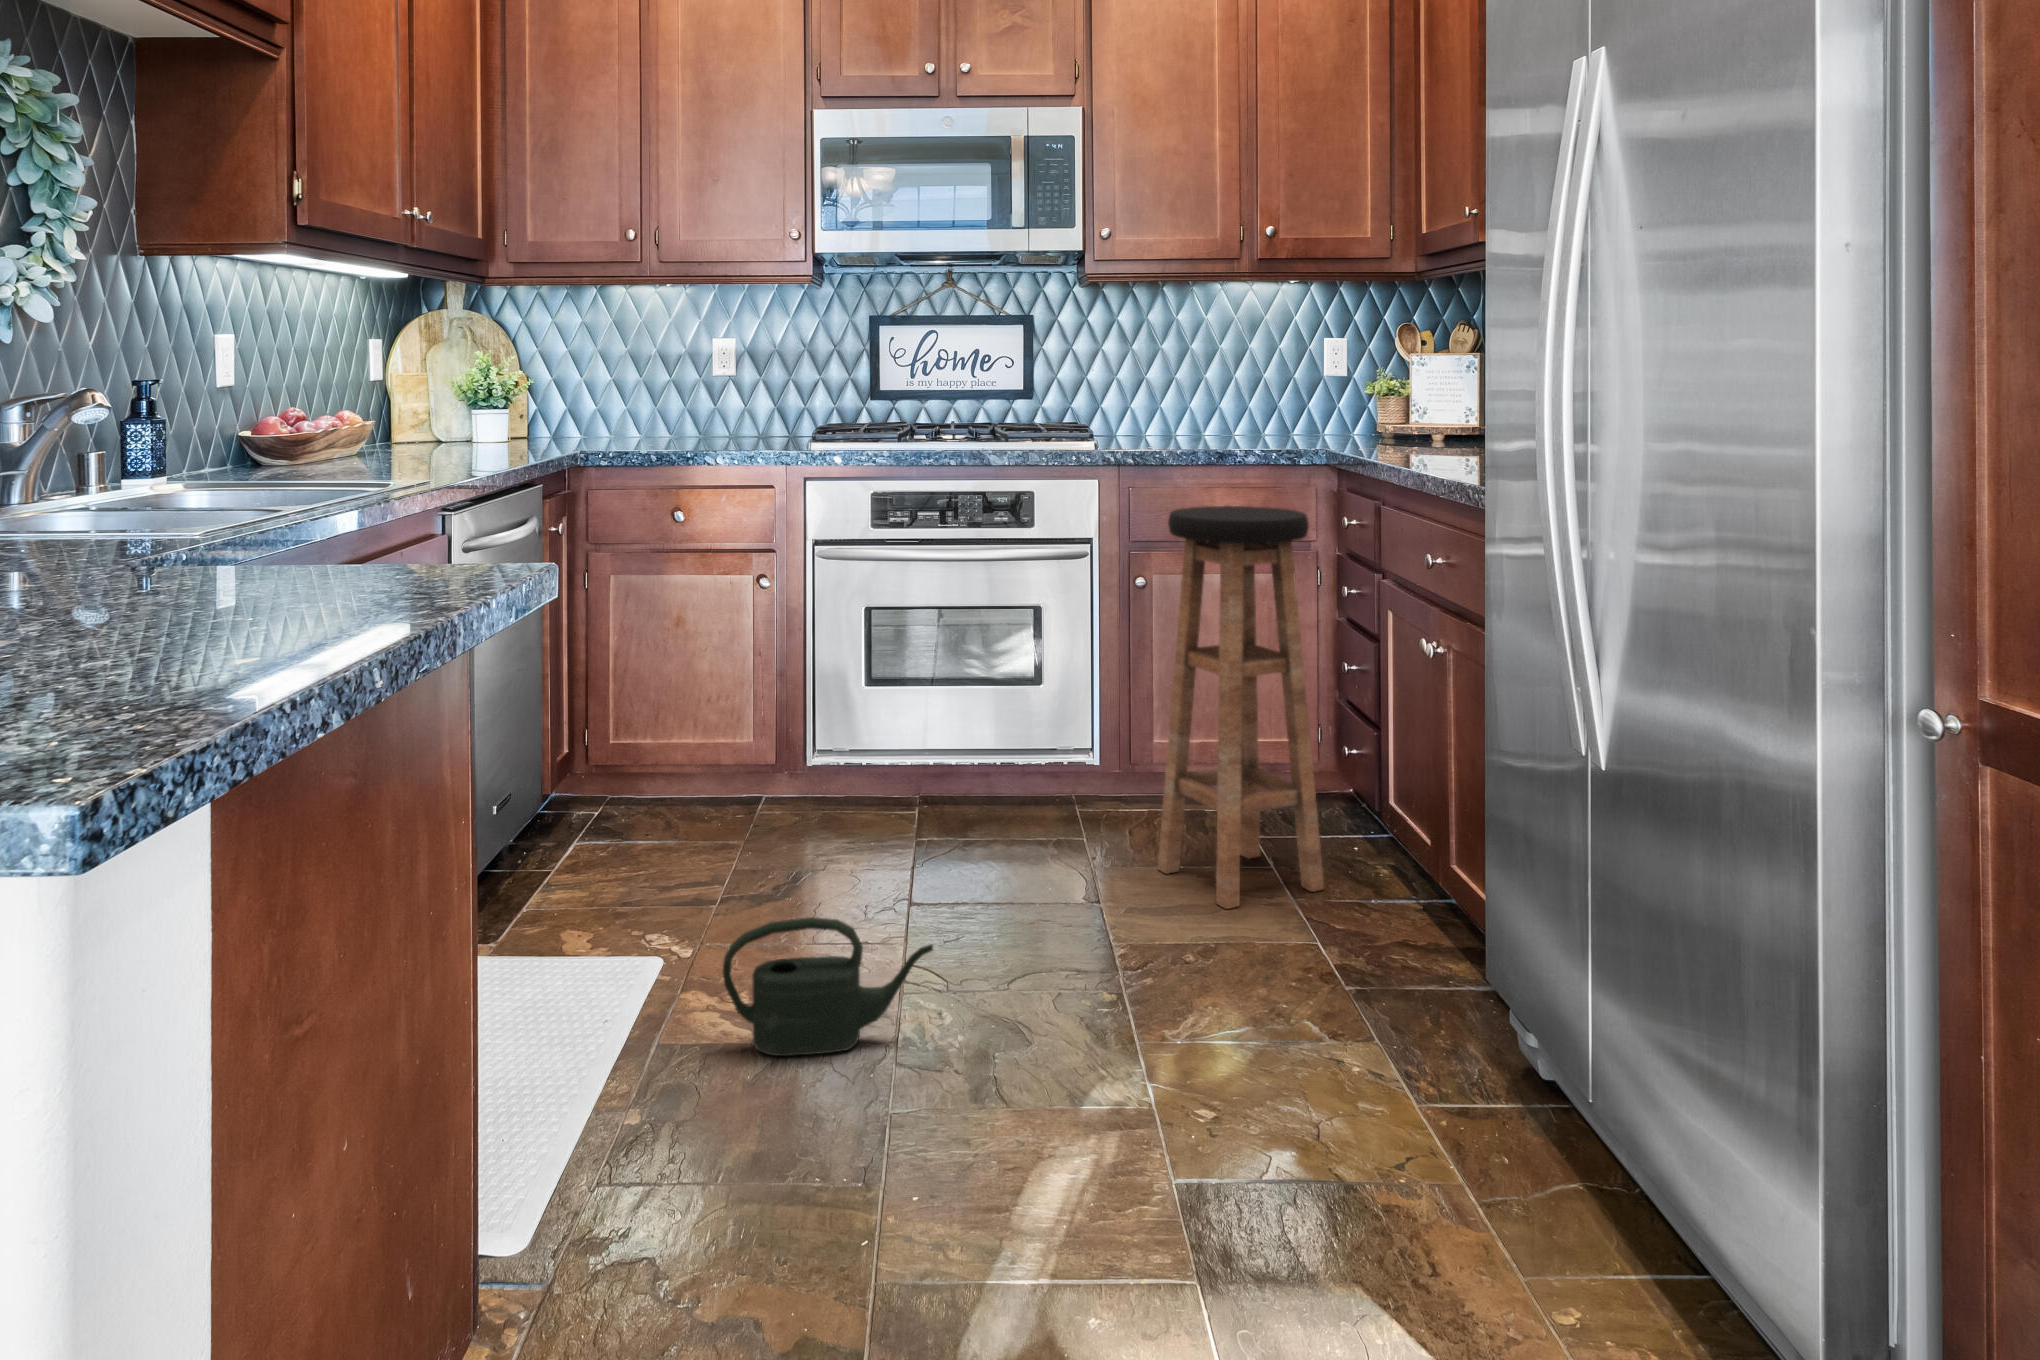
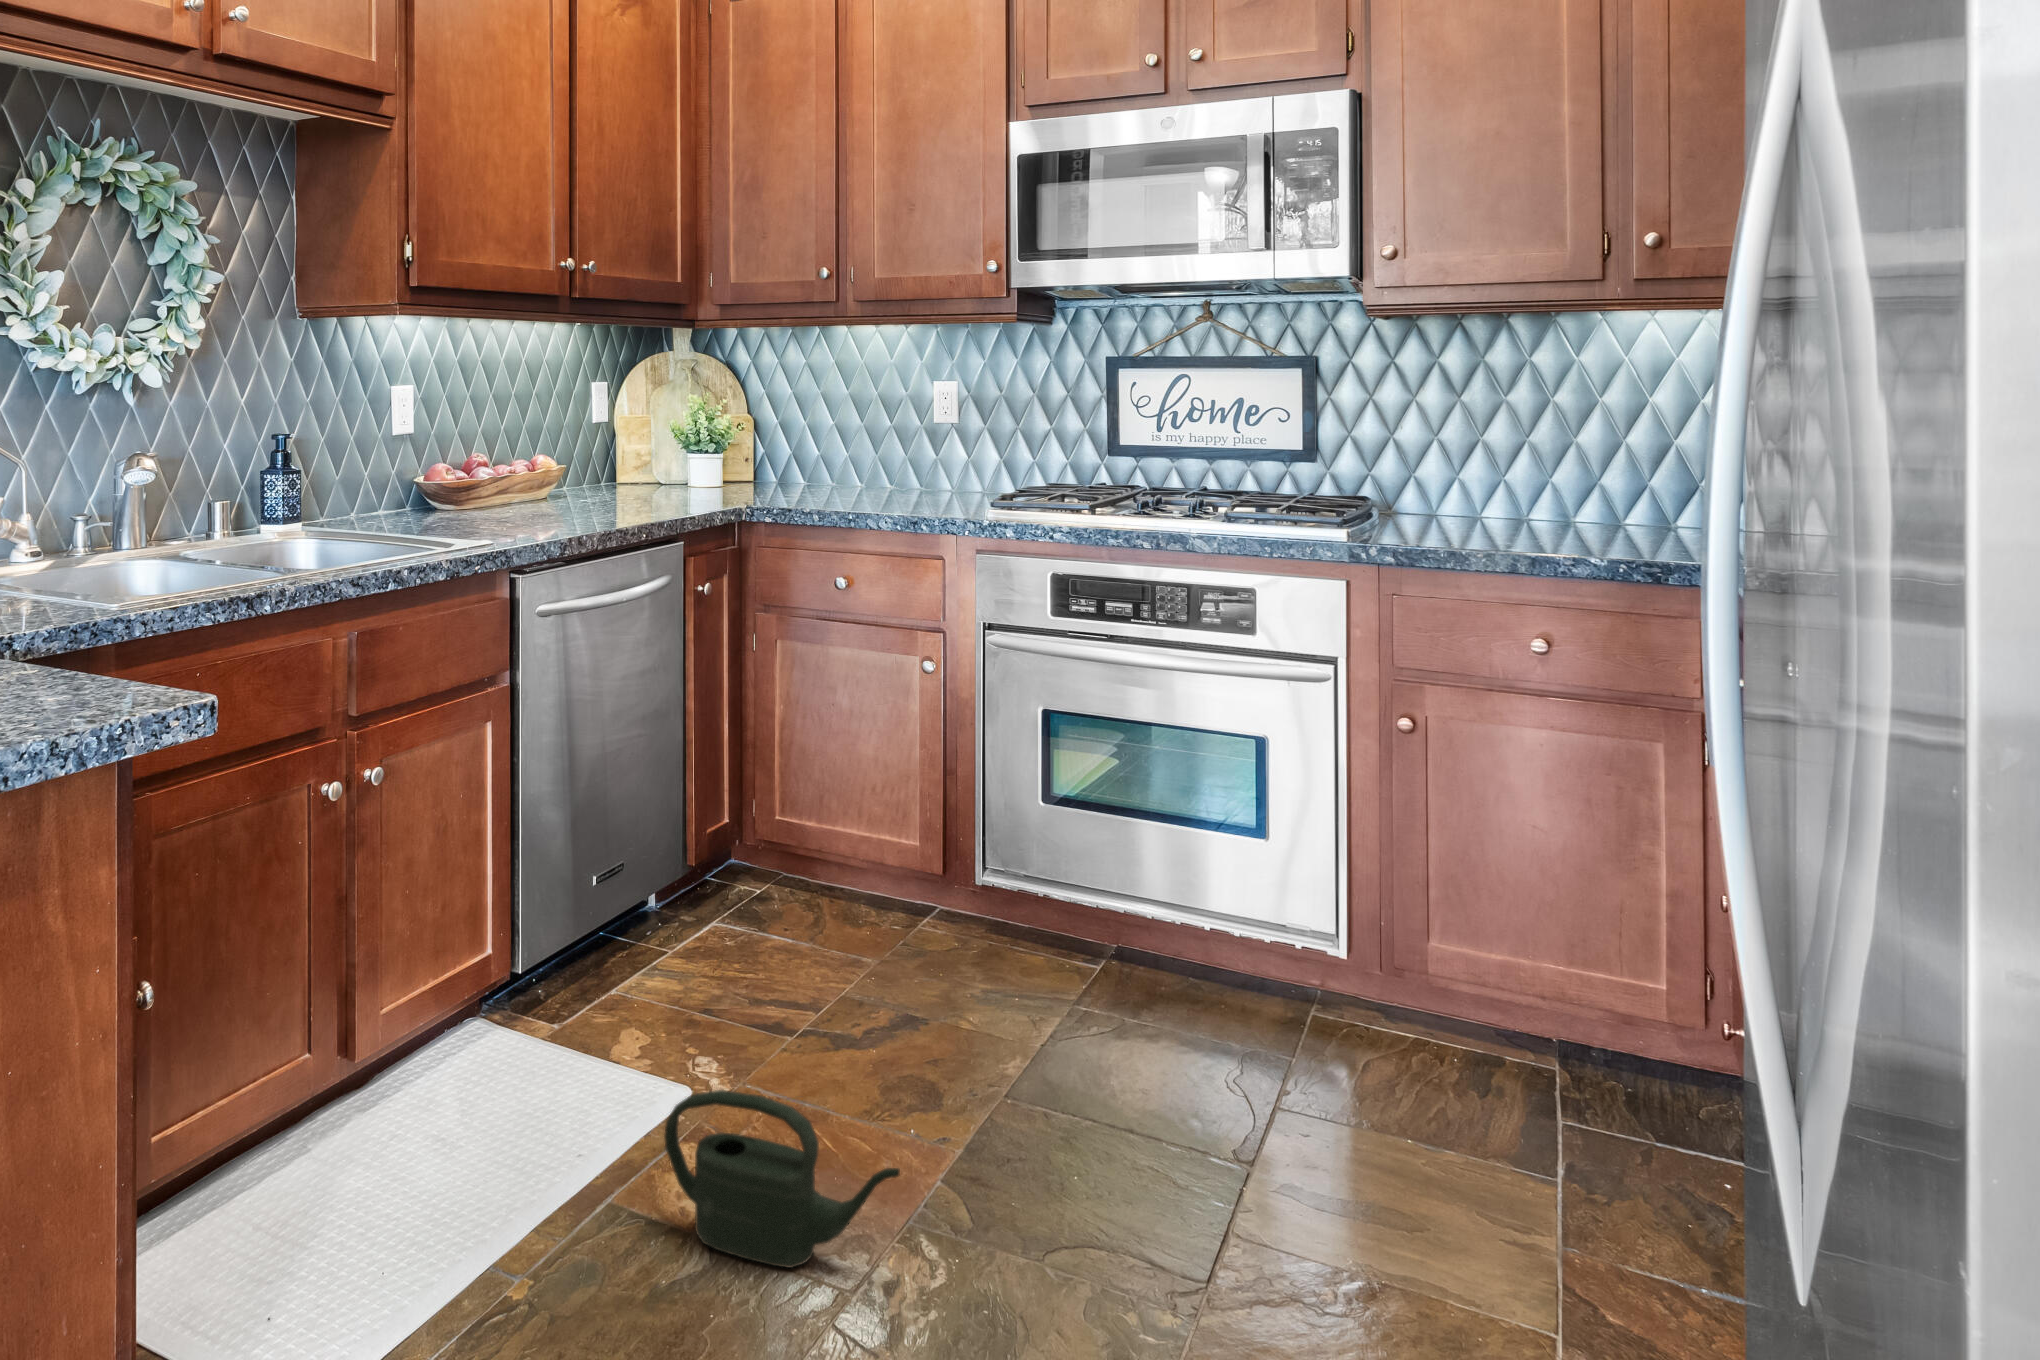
bar stool: present [1158,506,1324,909] -> none [1366,637,1611,1223]

